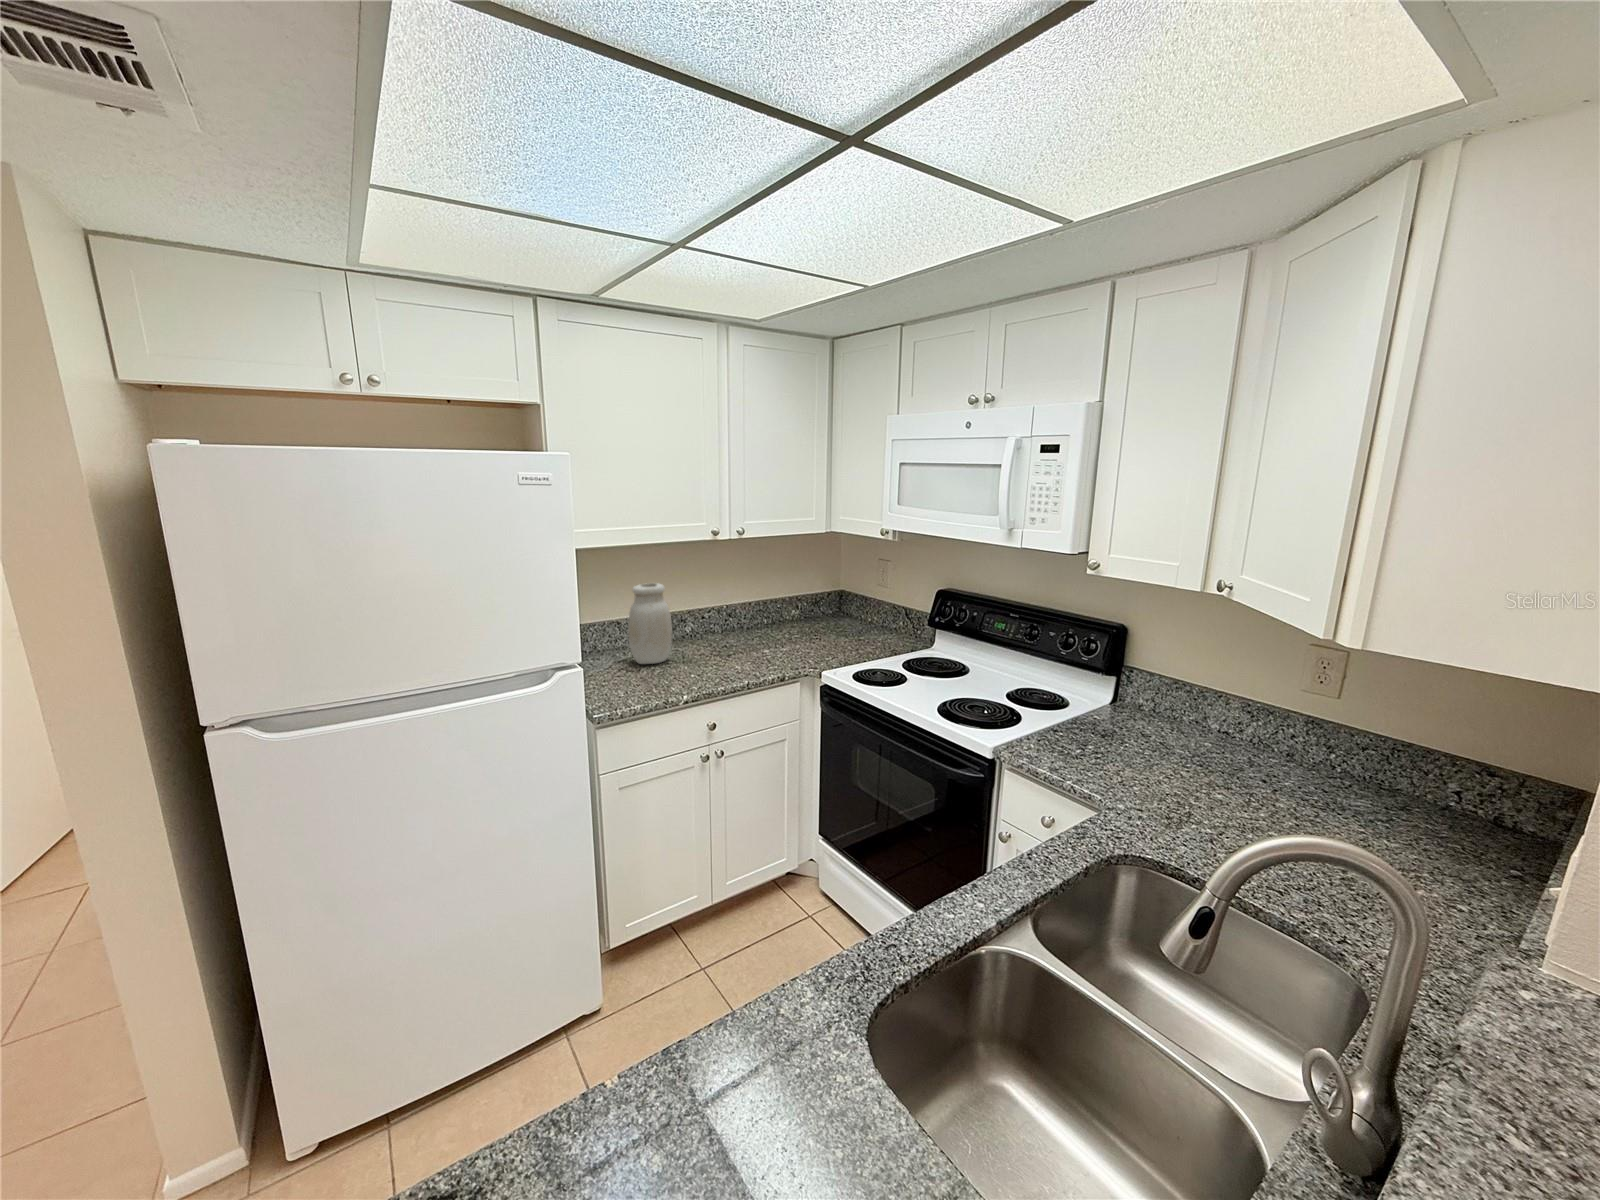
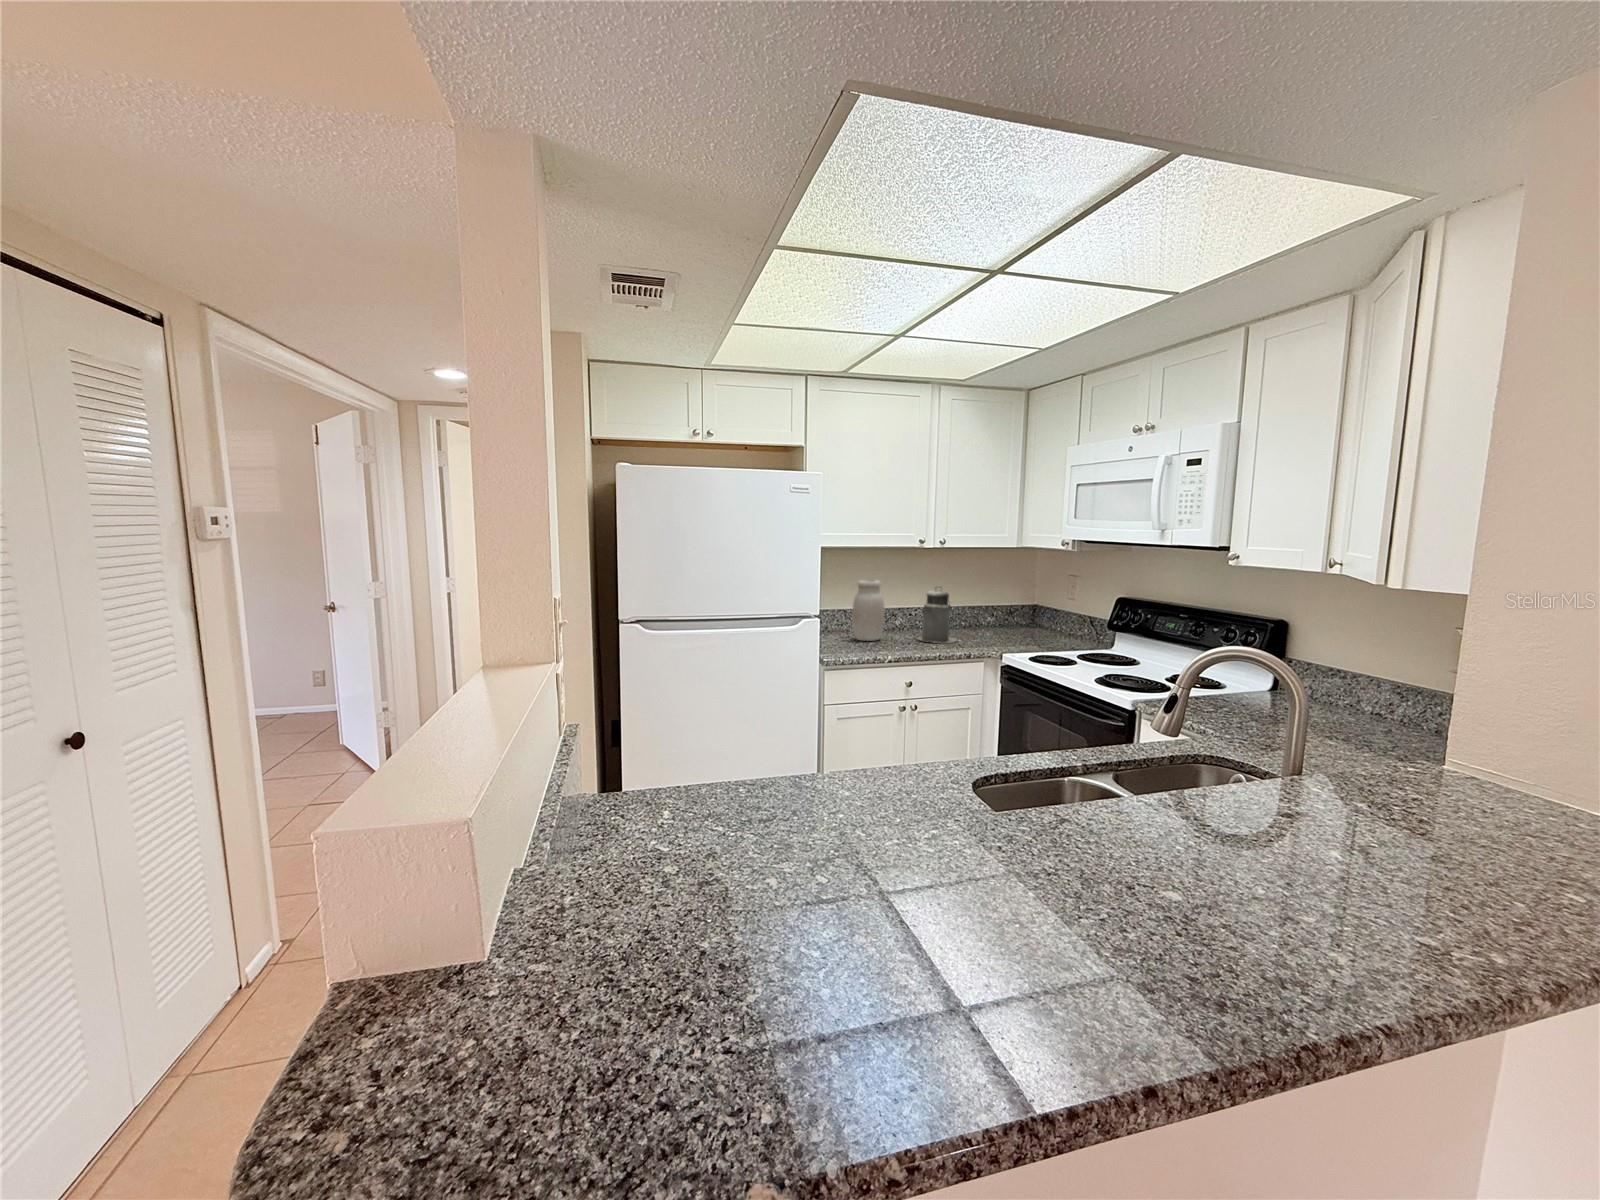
canister: none [715,587,763,659] -> present [918,590,956,643]

